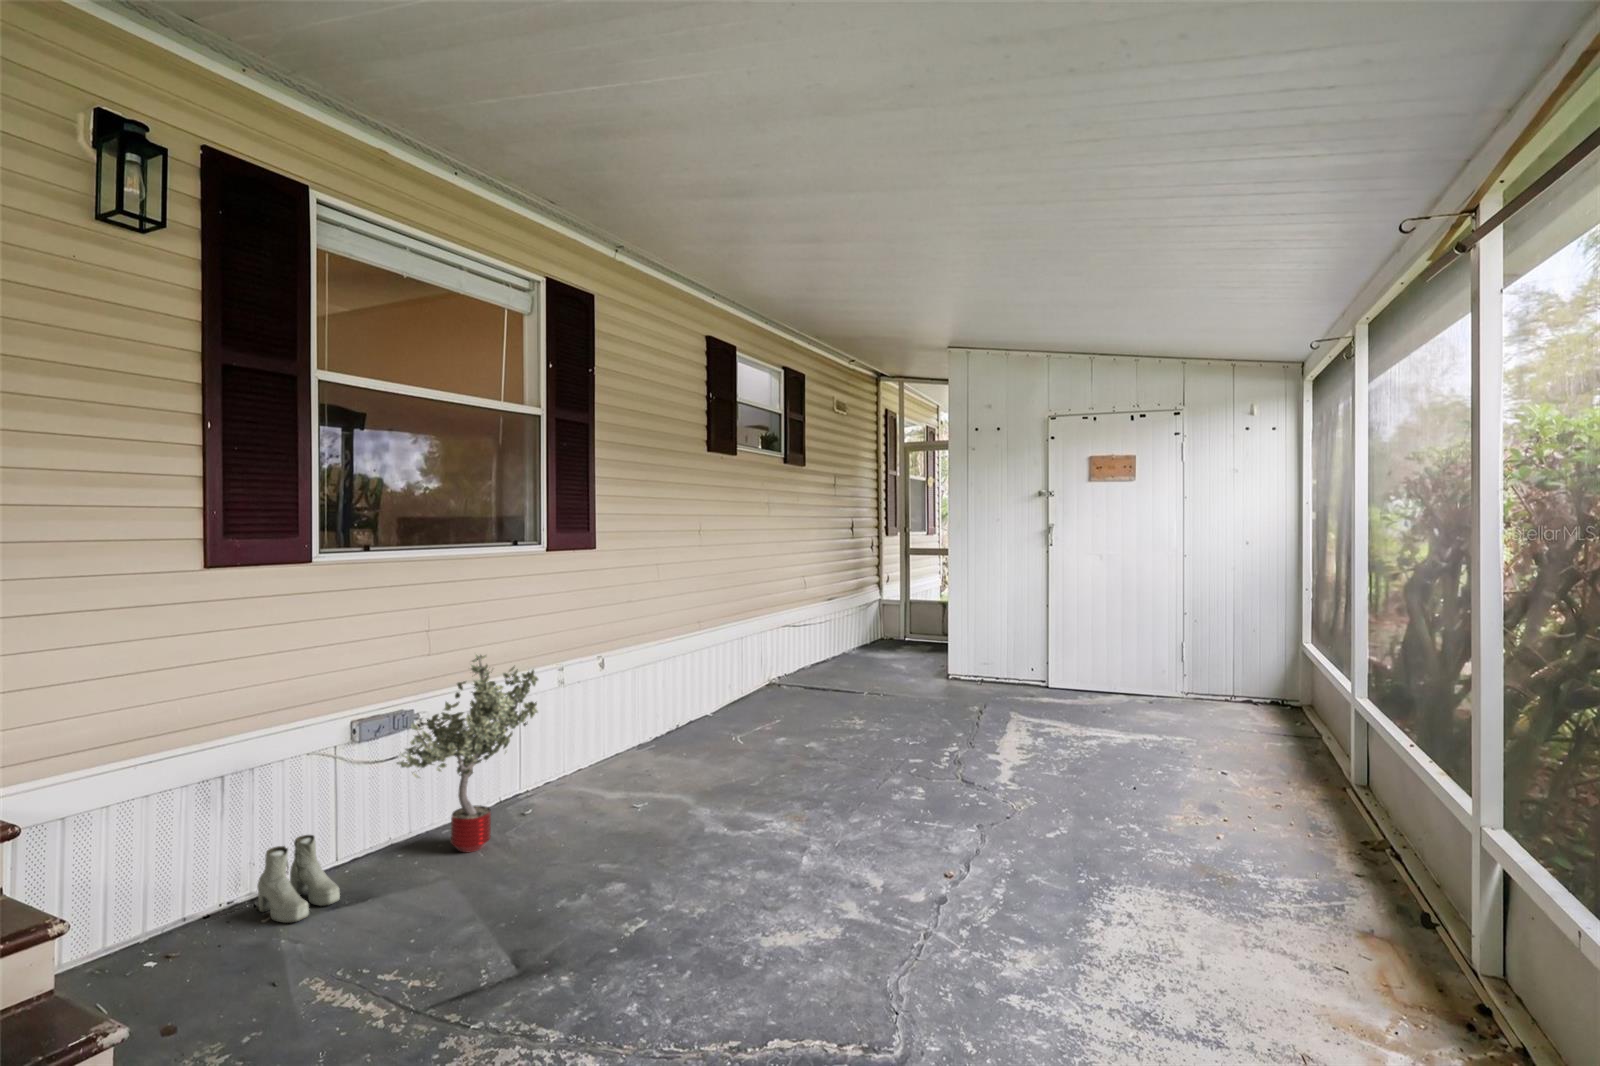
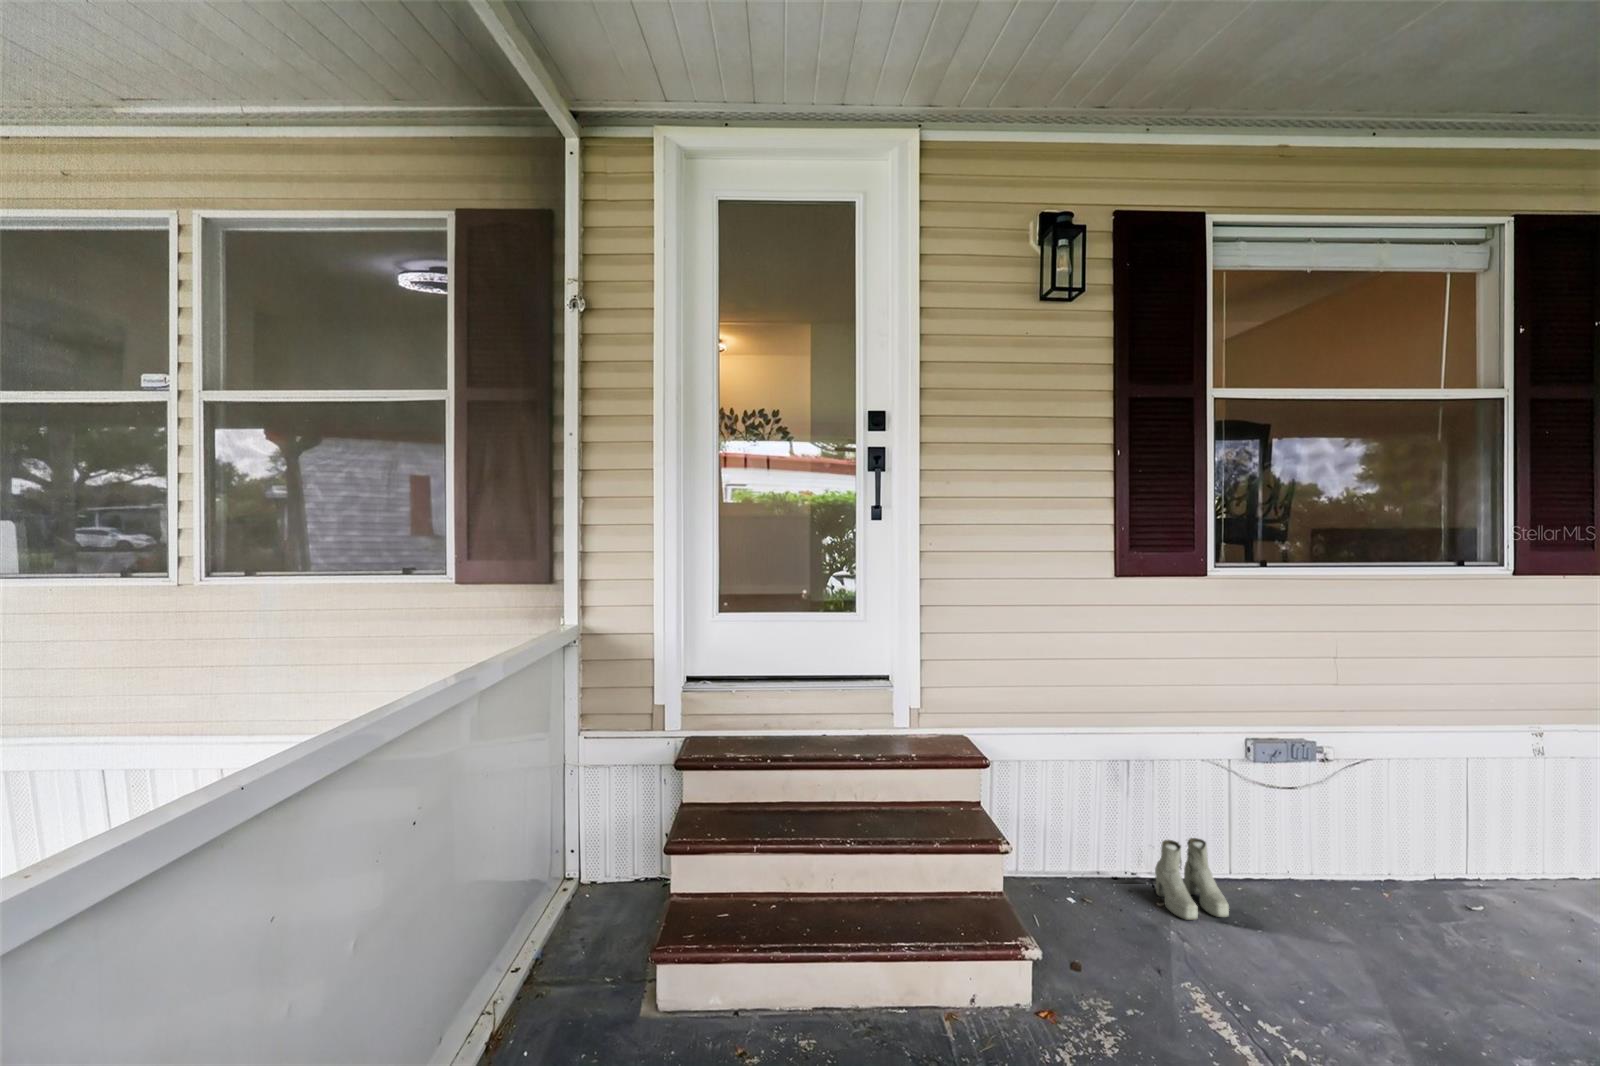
potted tree: present [397,654,538,852] -> none [1291,691,1493,930]

